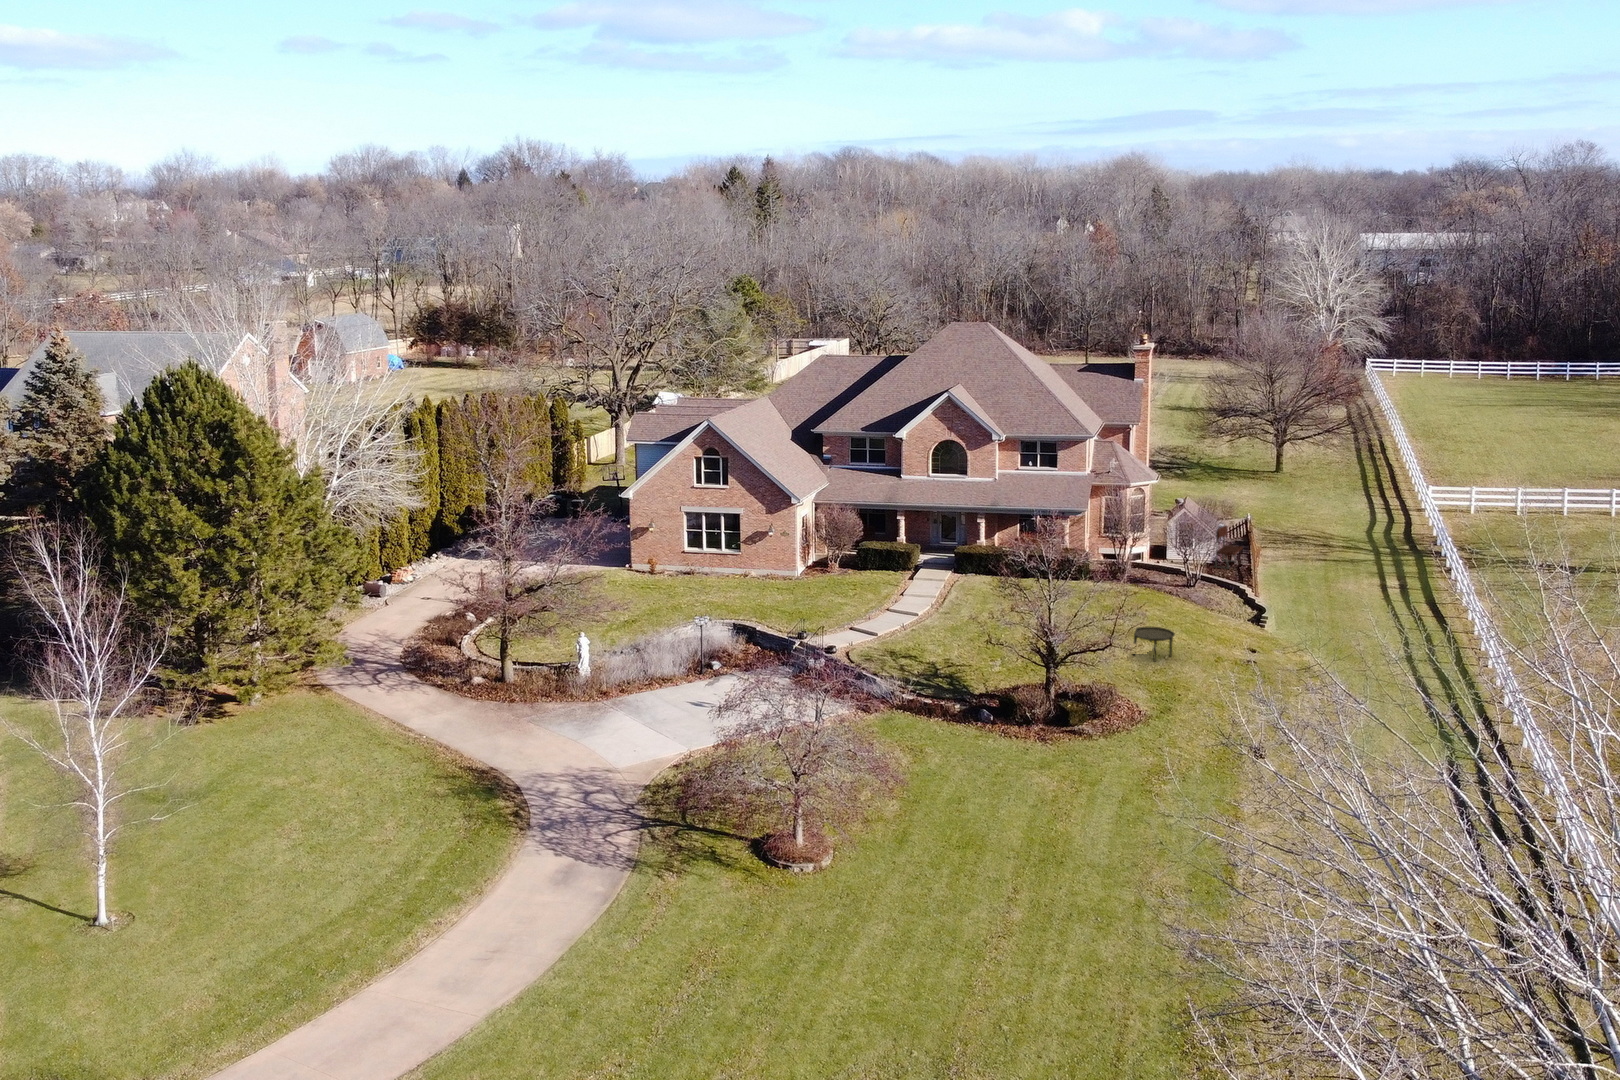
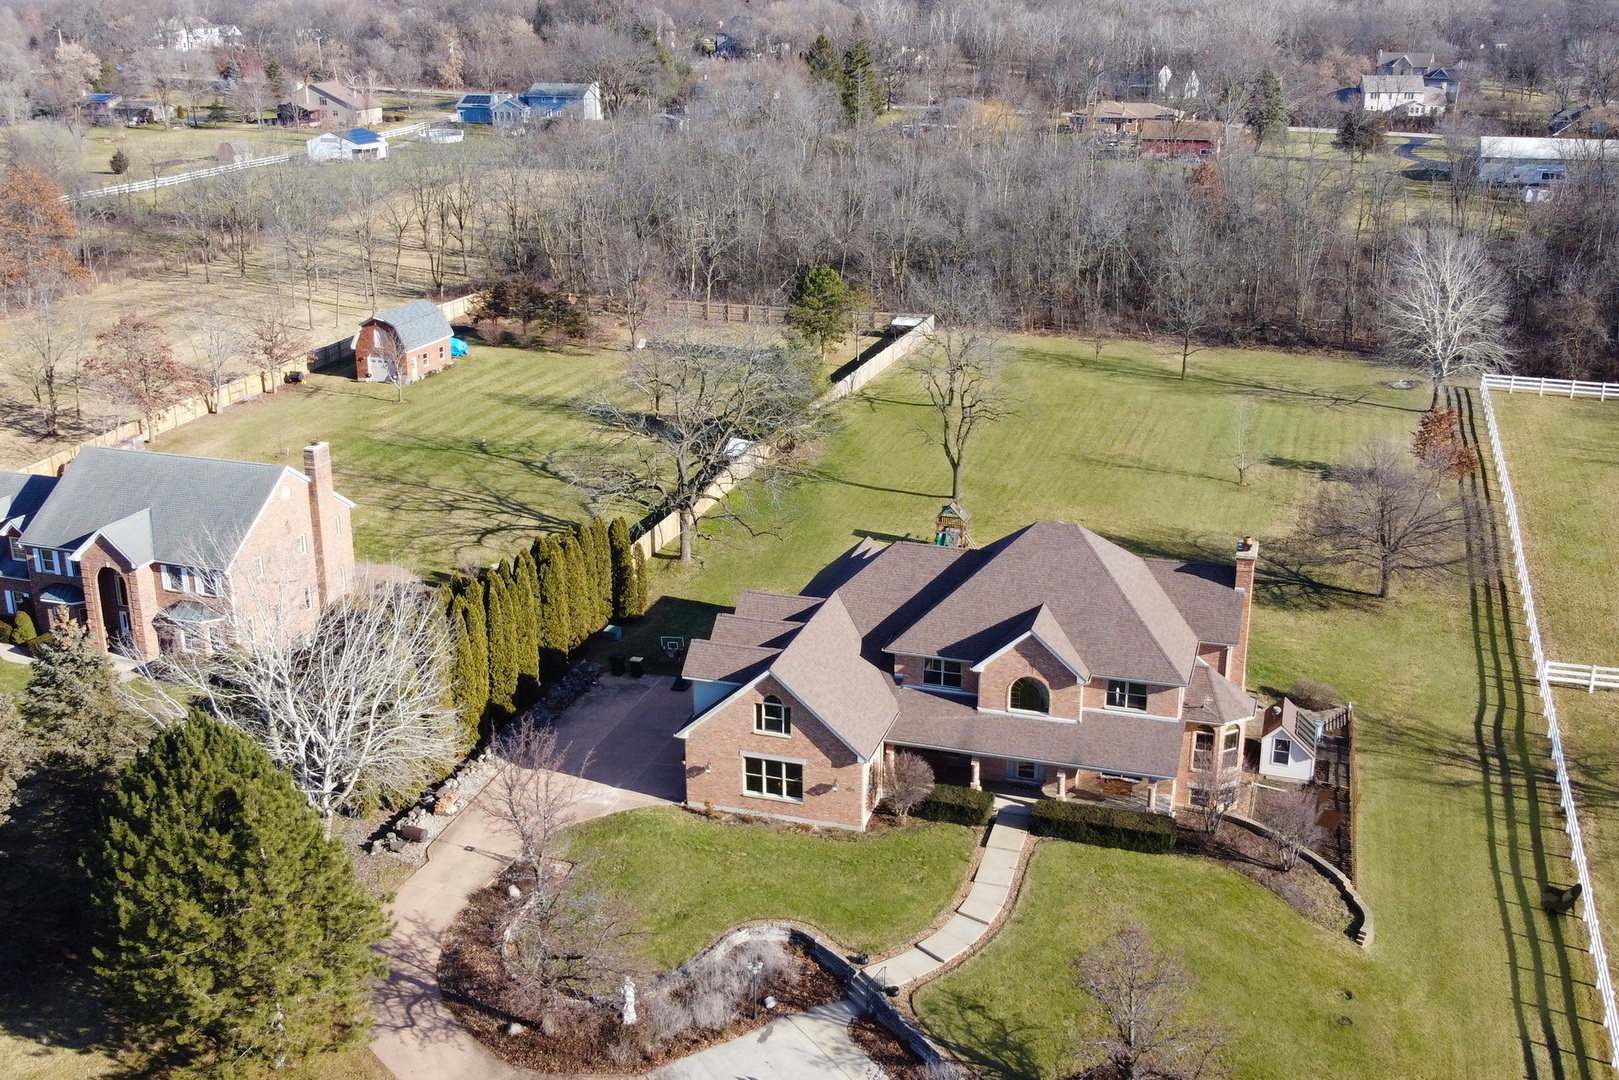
armchair: none [1424,567,1460,599] -> present [1540,883,1582,918]
round table: present [1134,627,1175,662] -> none [1215,977,1262,1025]

